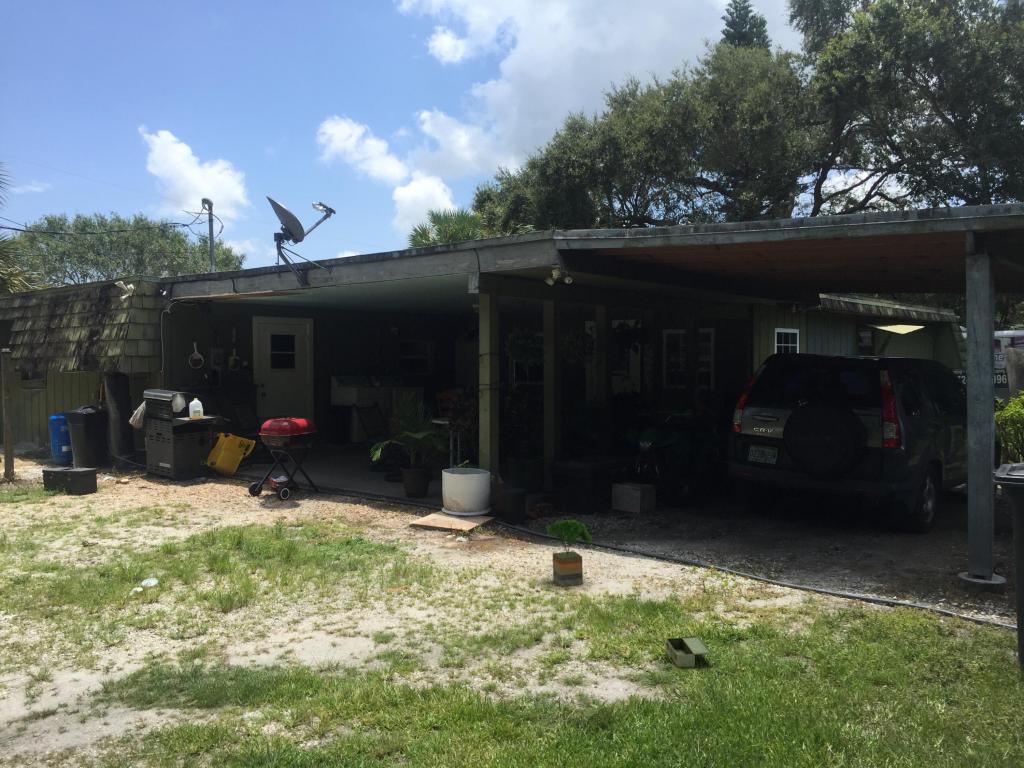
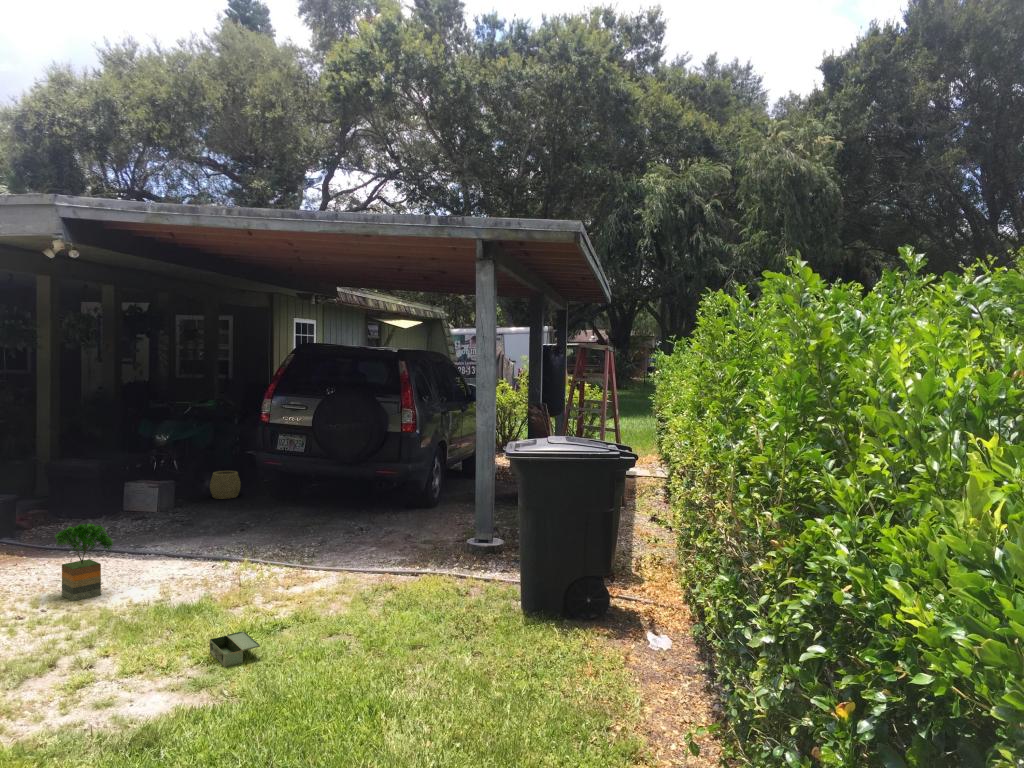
woven basket: none [686,477,715,504] -> present [210,471,241,499]

